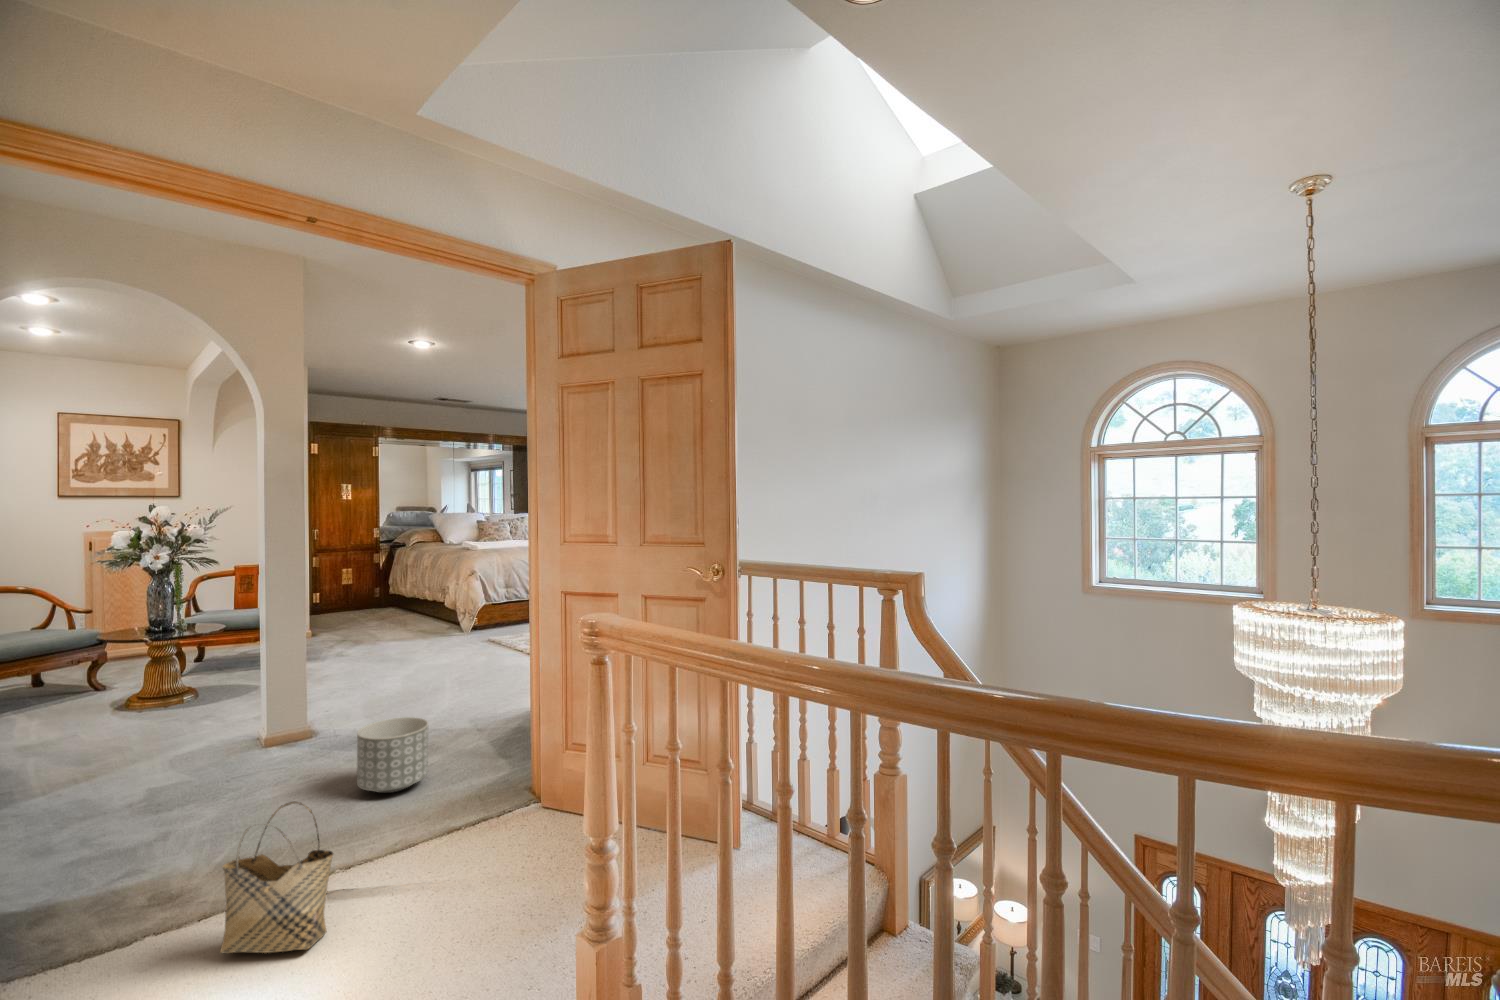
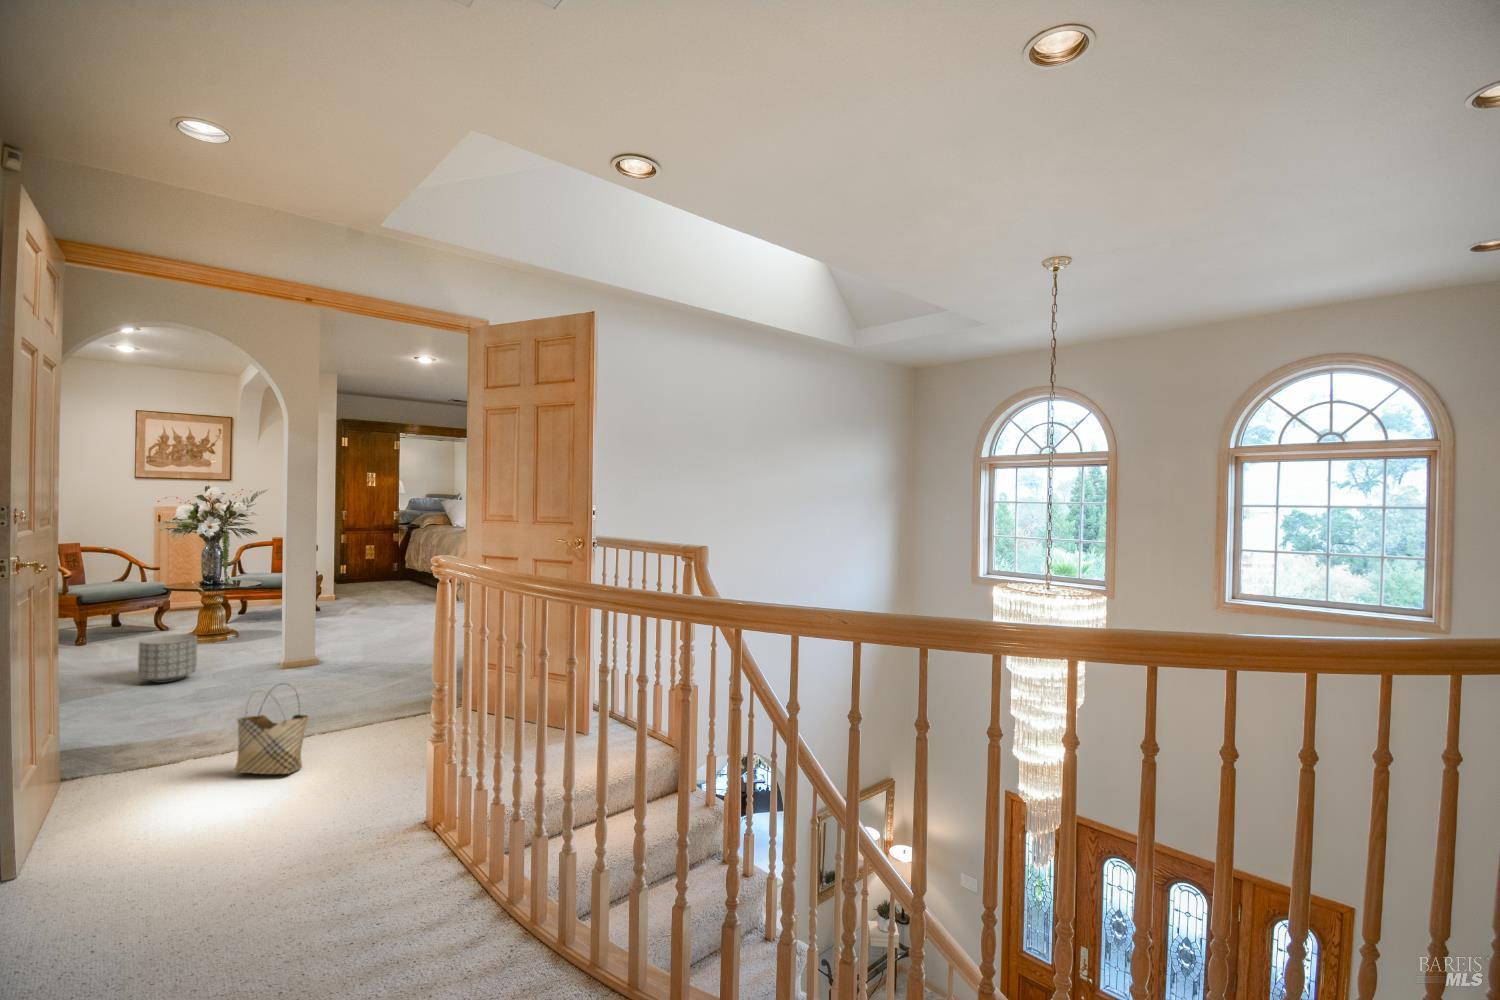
planter: present [357,717,428,793] -> present [138,634,197,683]

